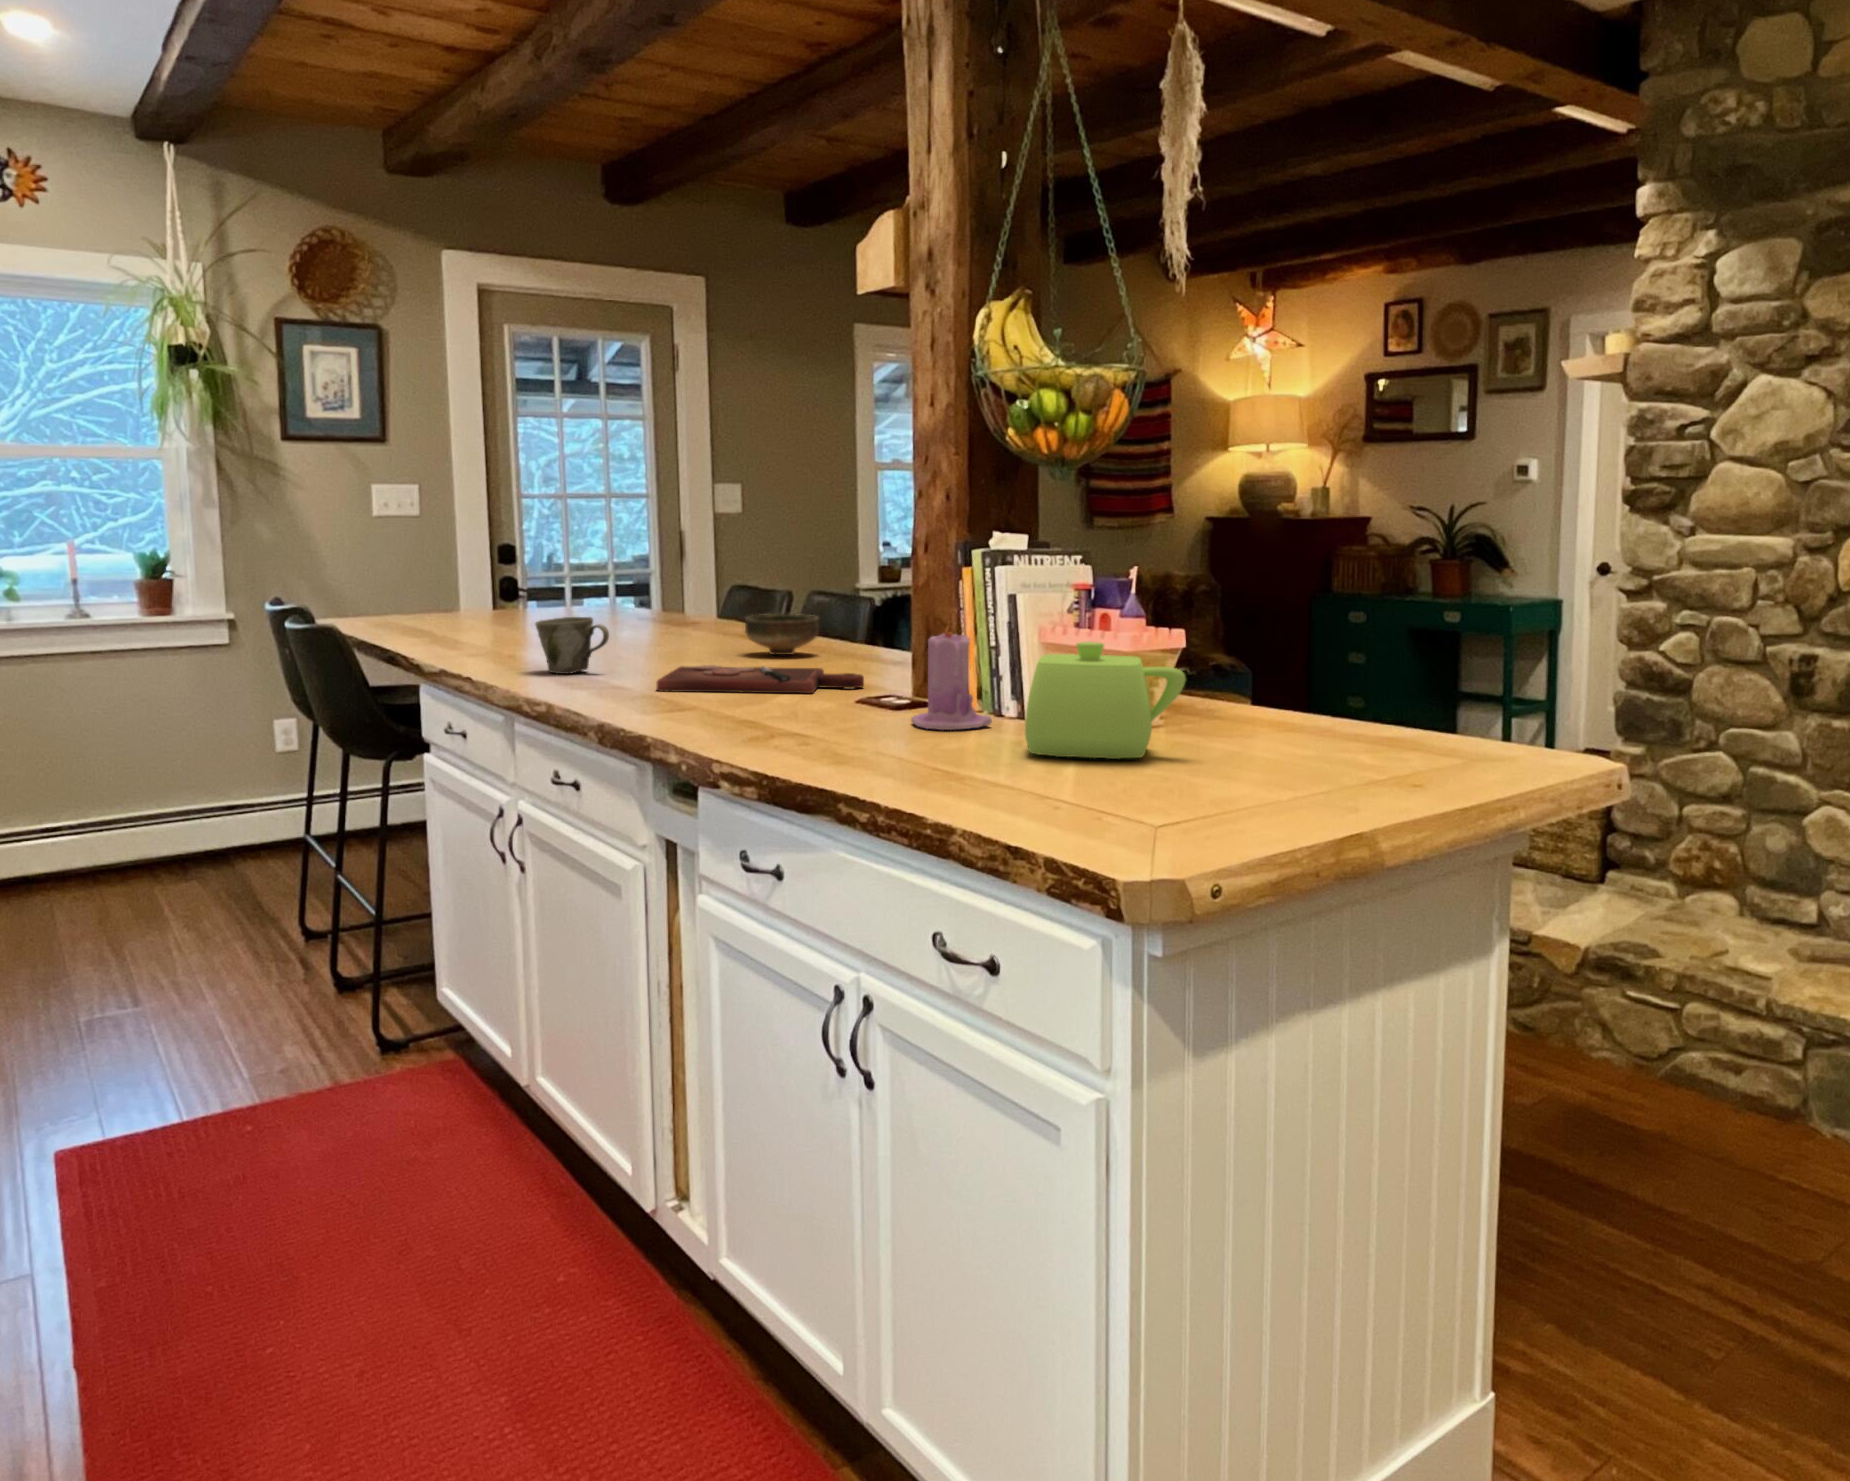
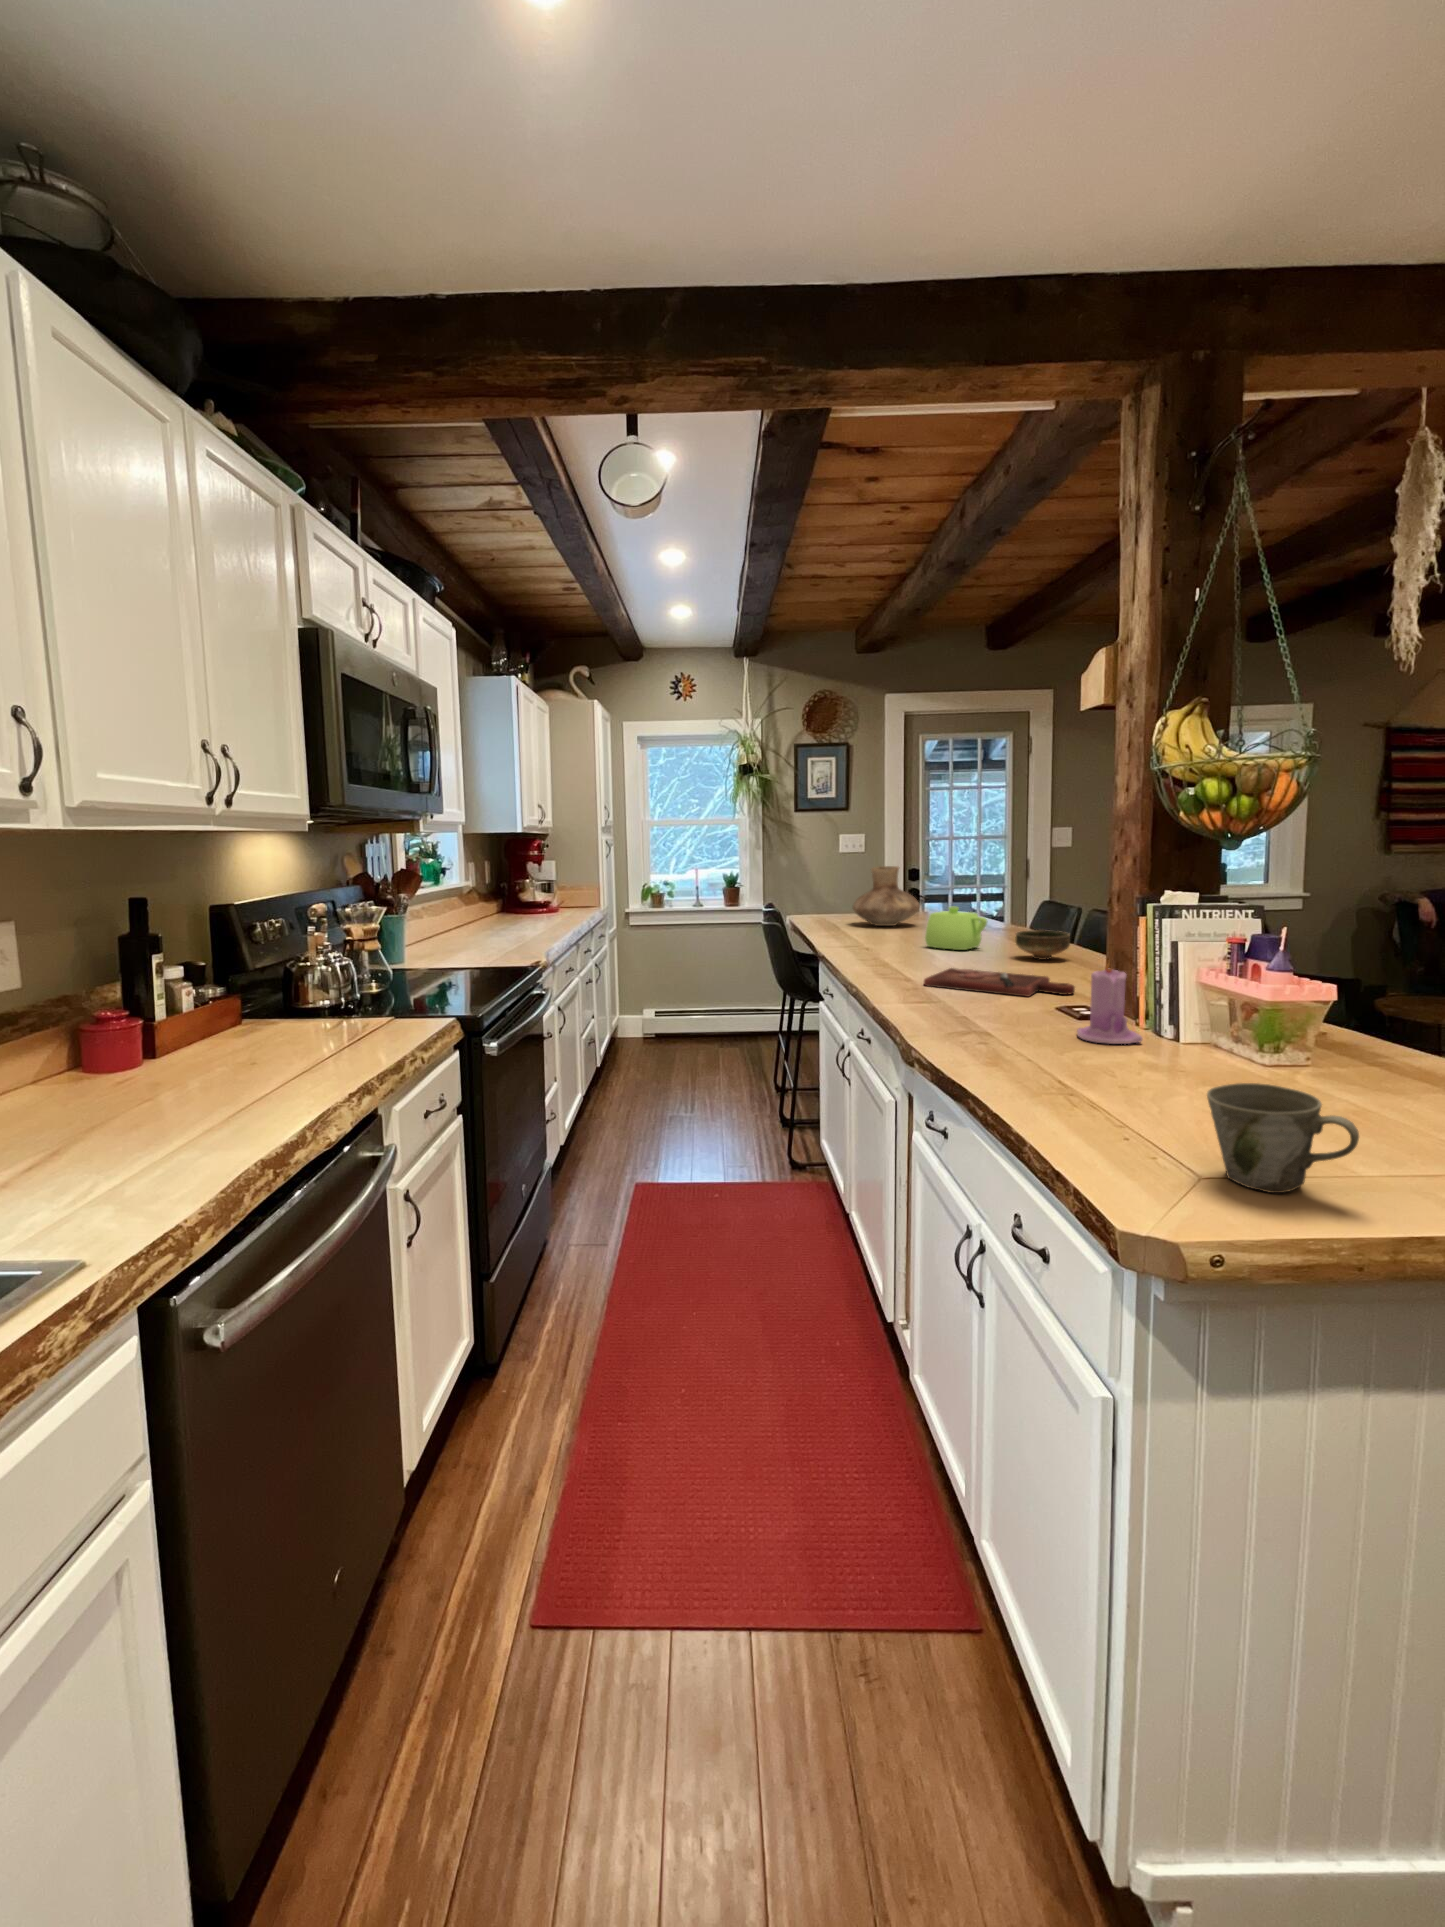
vase: none [448,528,562,626] -> present [853,866,920,926]
mug: present [535,617,609,674] -> present [1207,1083,1359,1193]
teapot: present [1025,642,1186,759] -> present [925,906,987,950]

